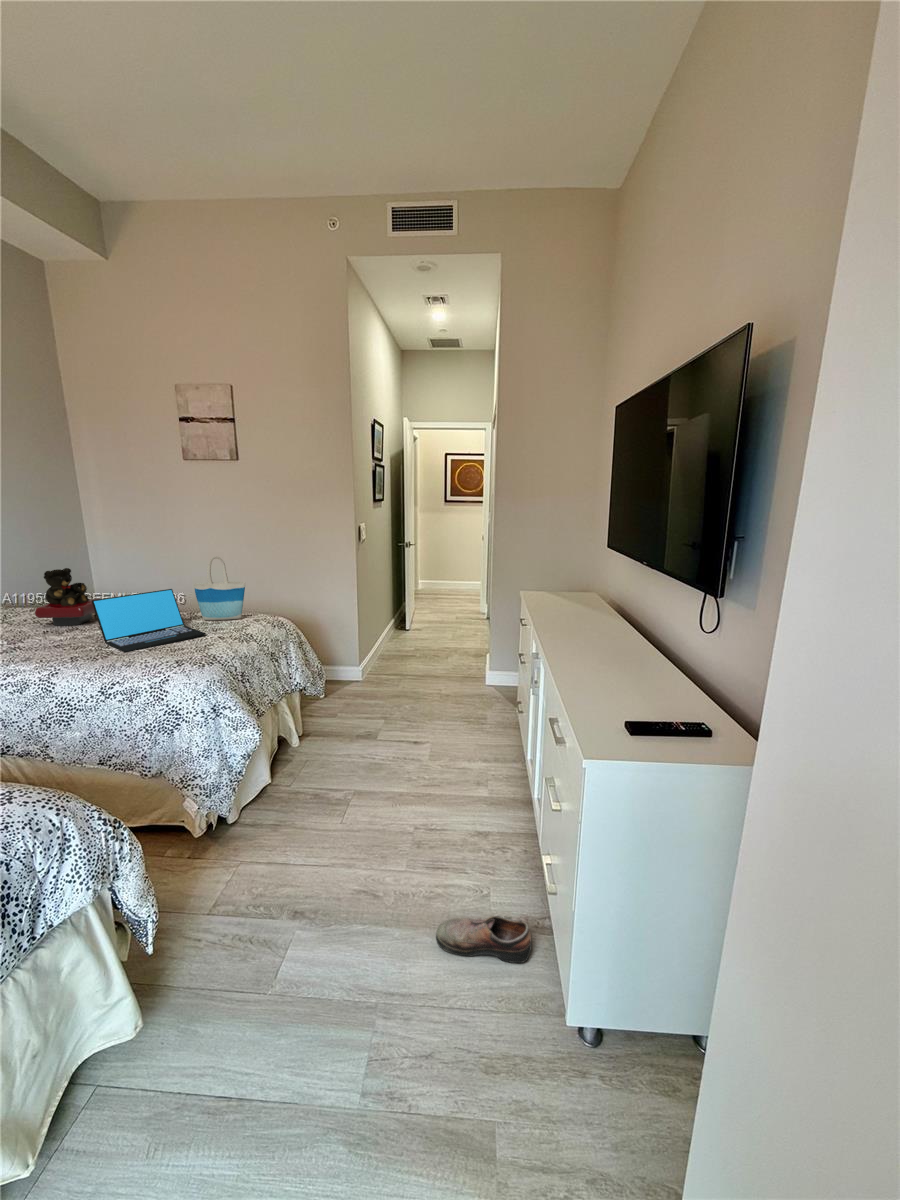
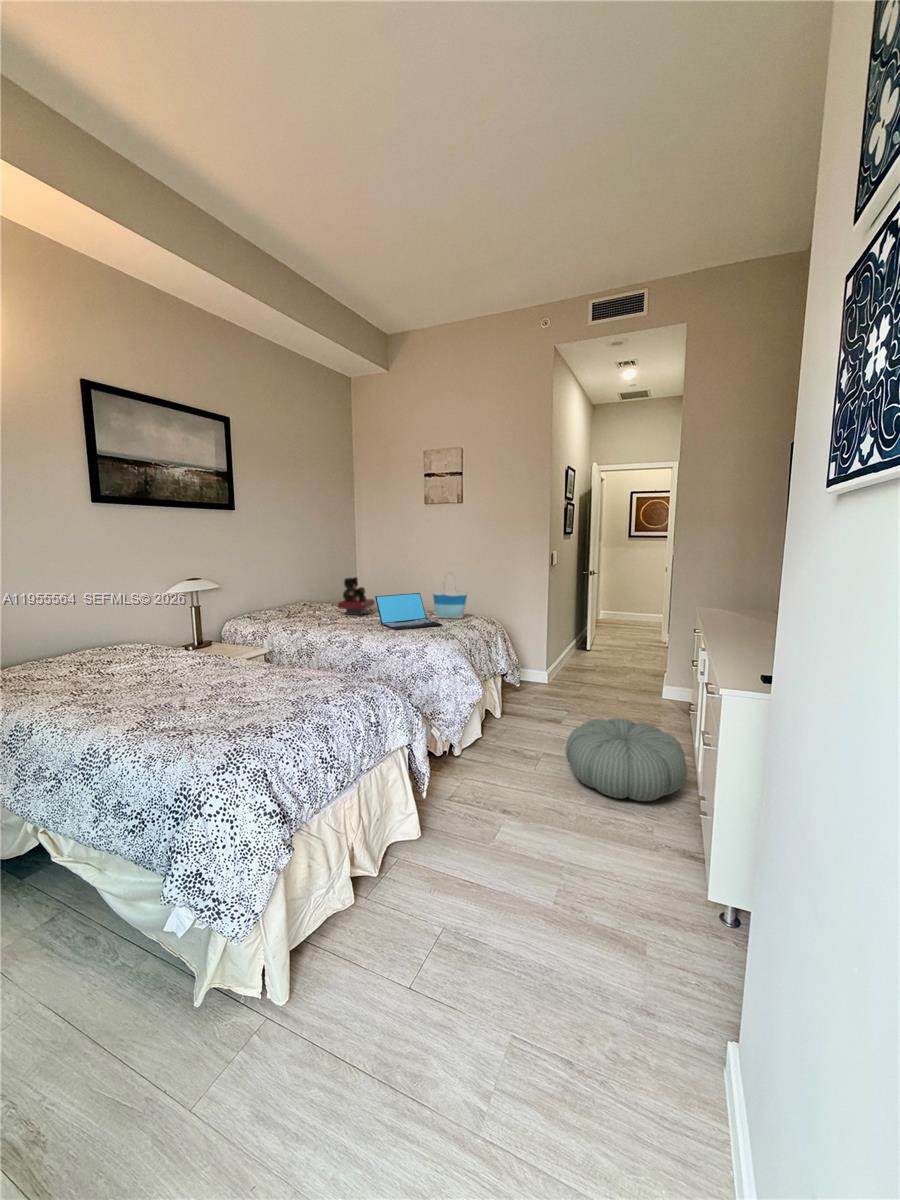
pouf: none [380,735,521,850] -> present [566,718,687,801]
shoe: present [436,916,532,963] -> none [609,834,687,871]

